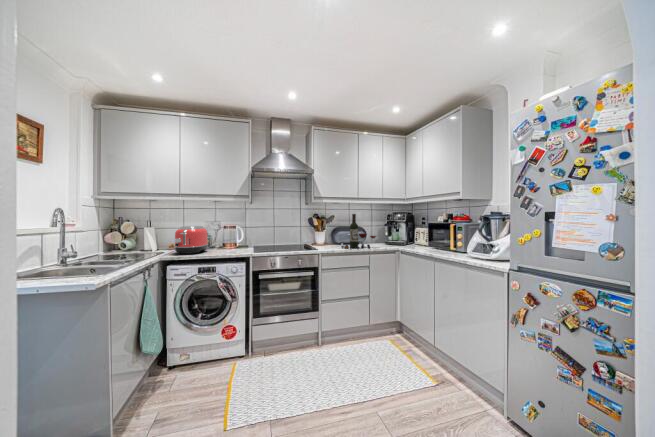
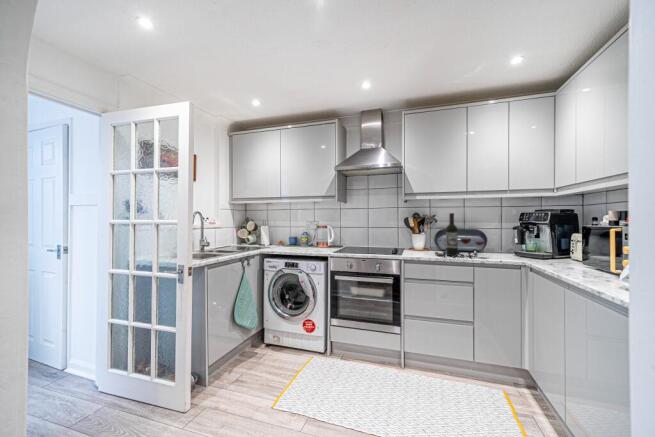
toaster: present [175,226,208,254] -> none [272,226,302,250]

